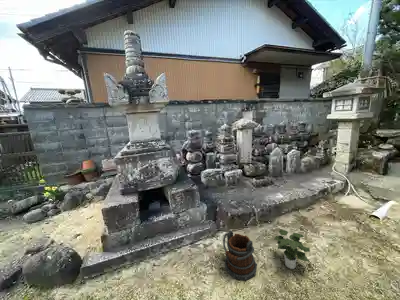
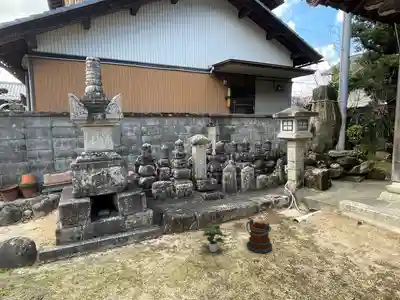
bucket: present [223,231,257,280] -> present [246,219,272,253]

